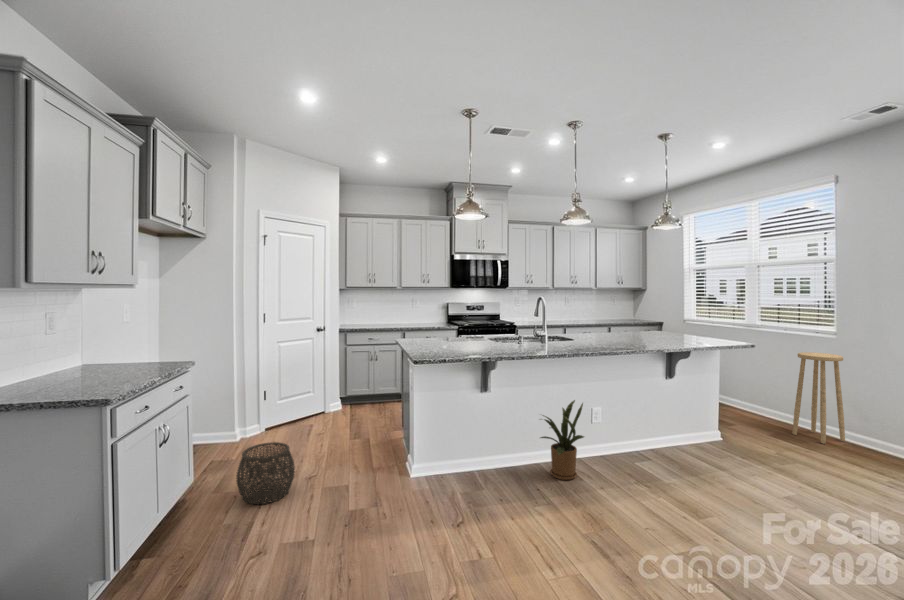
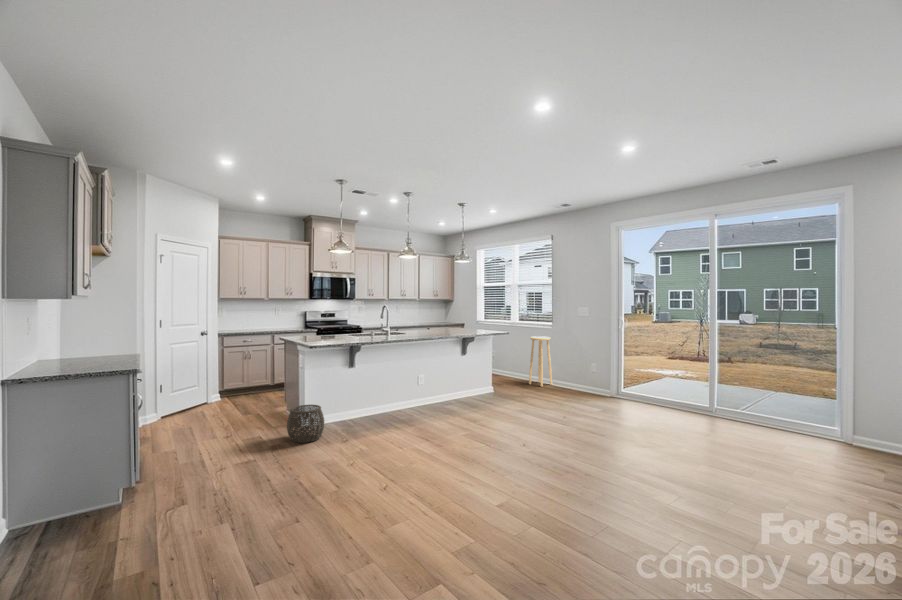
house plant: present [540,400,584,480] -> none [387,368,416,417]
woven basket: present [236,442,295,505] -> present [287,405,324,443]

